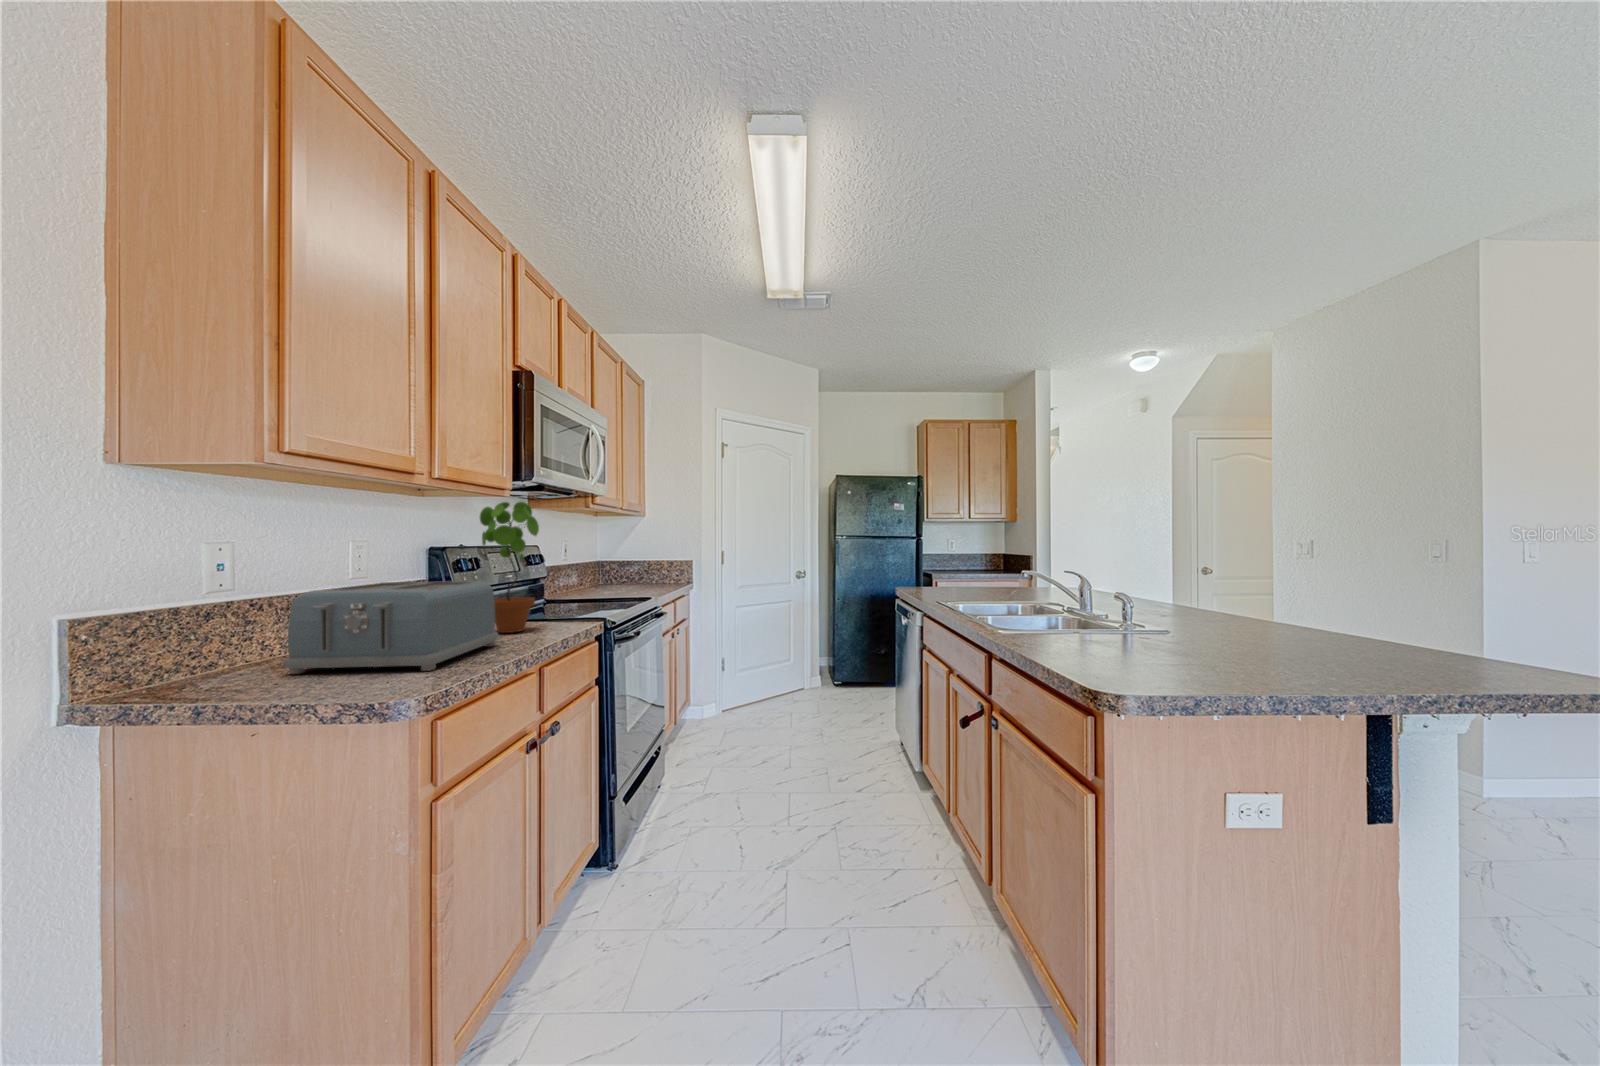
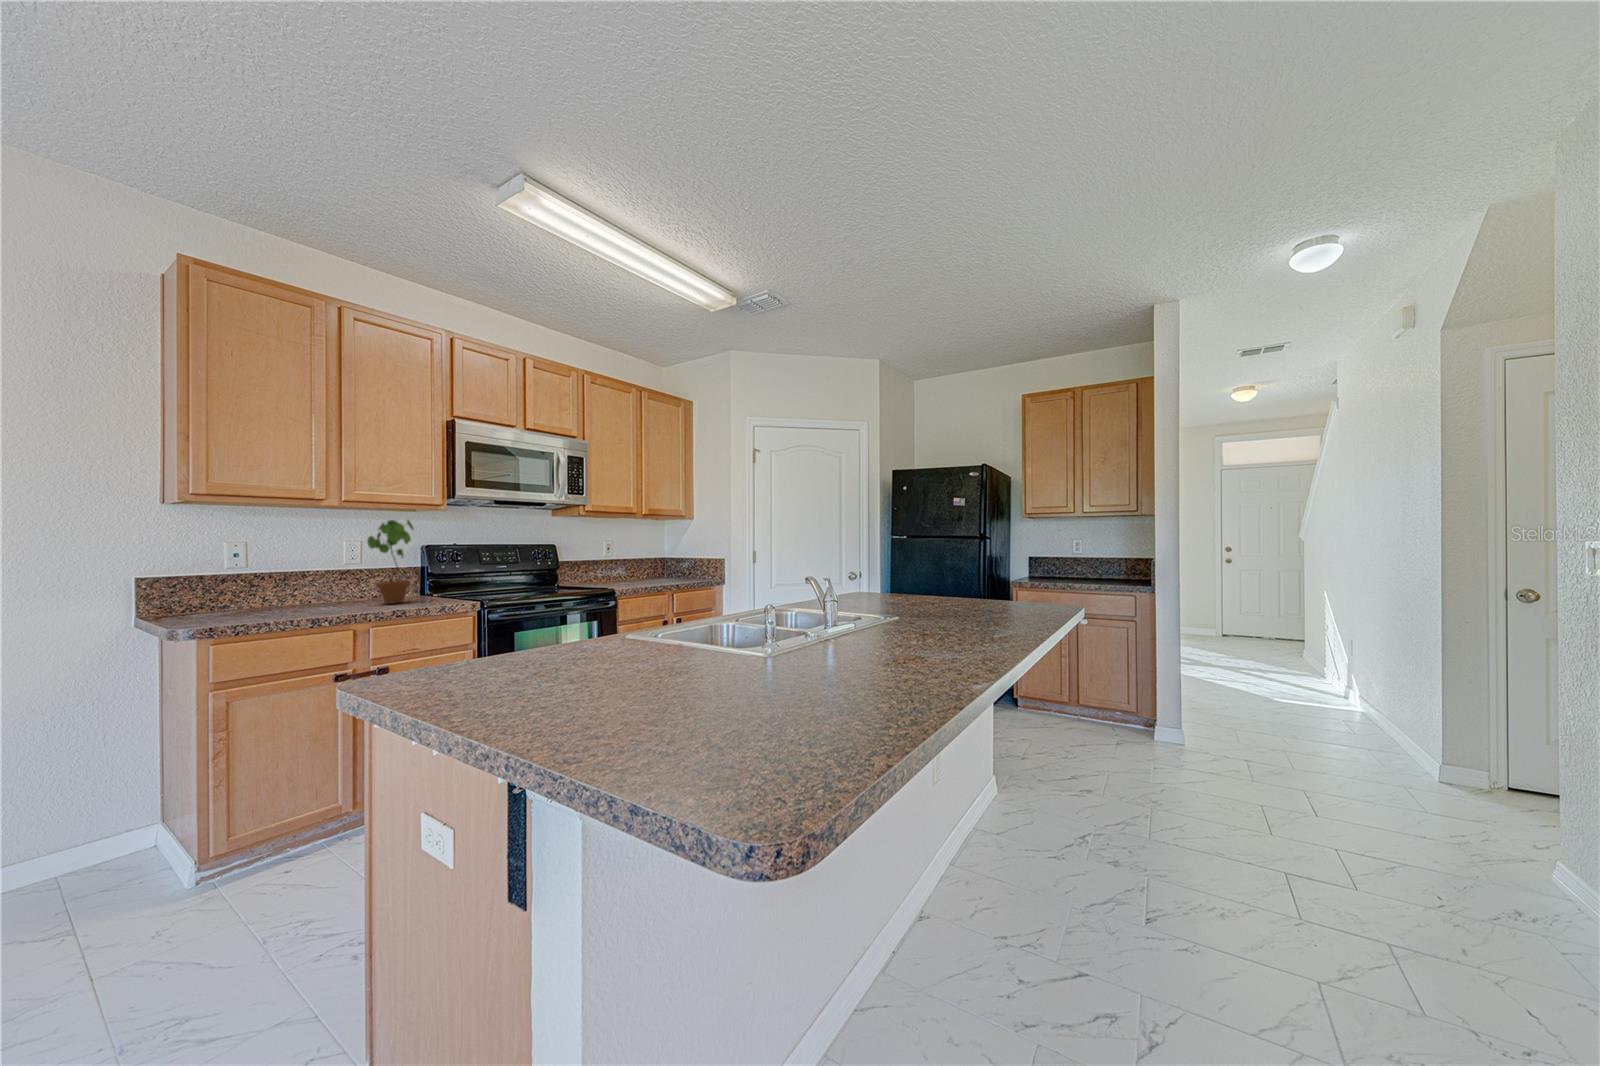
toaster: present [283,581,498,674] -> none [208,569,336,620]

